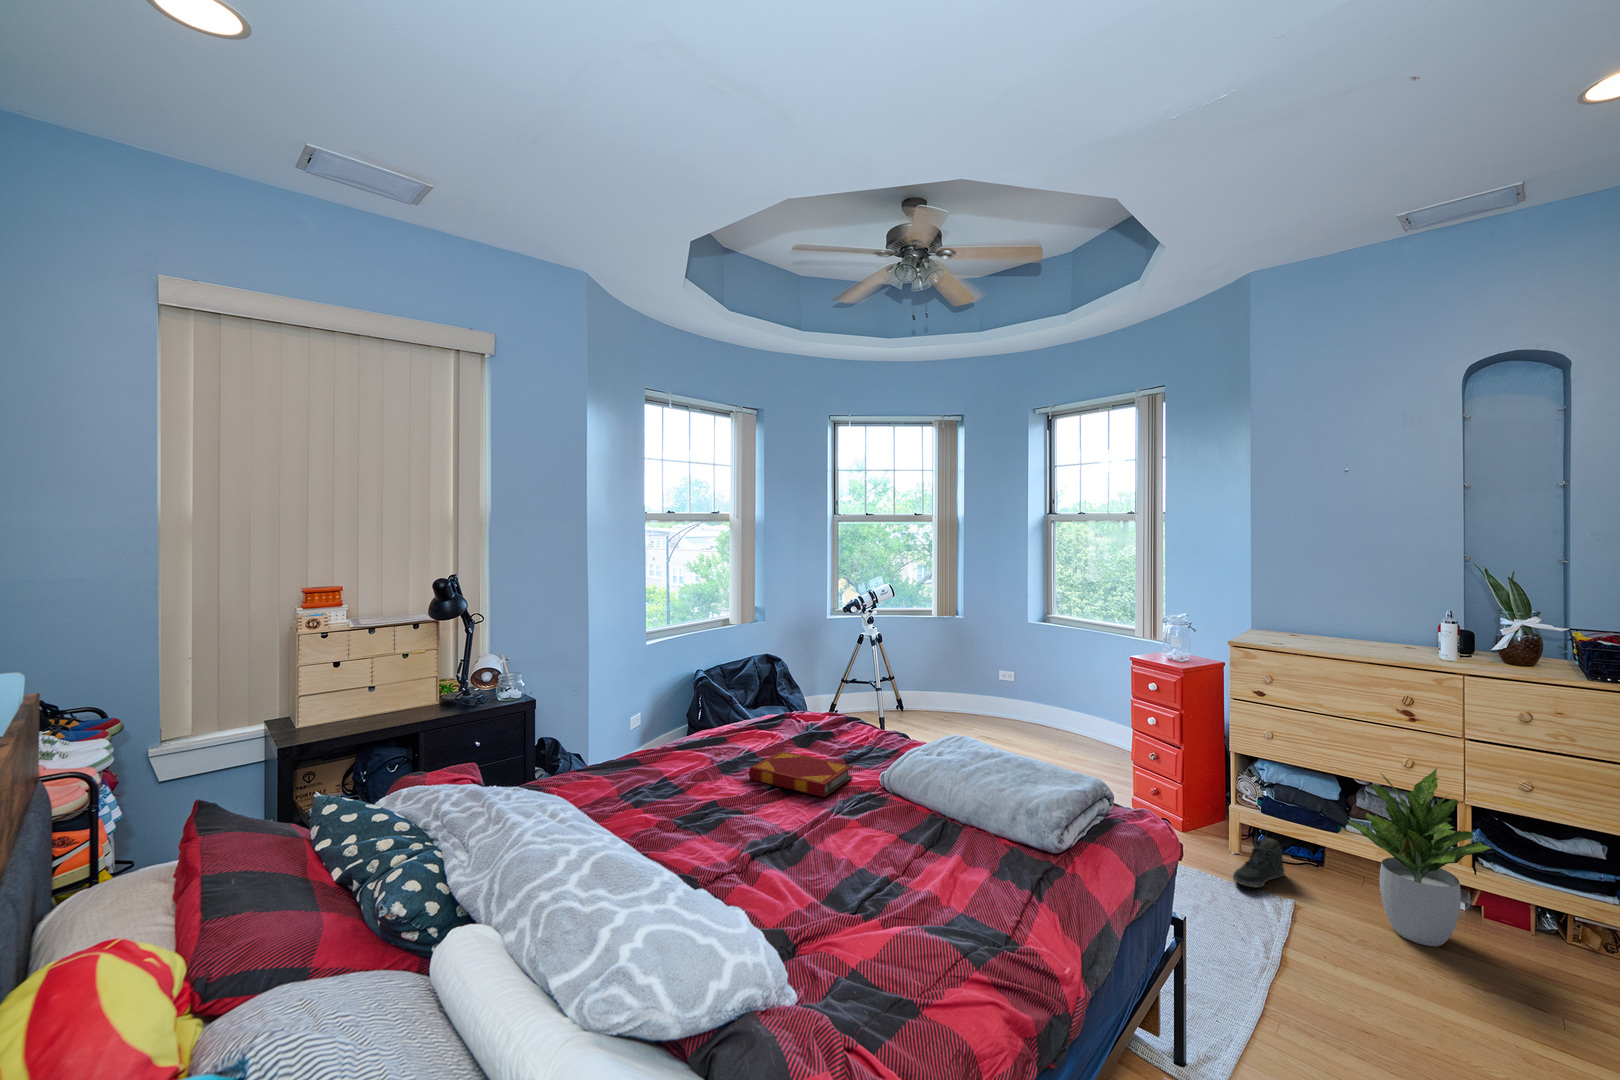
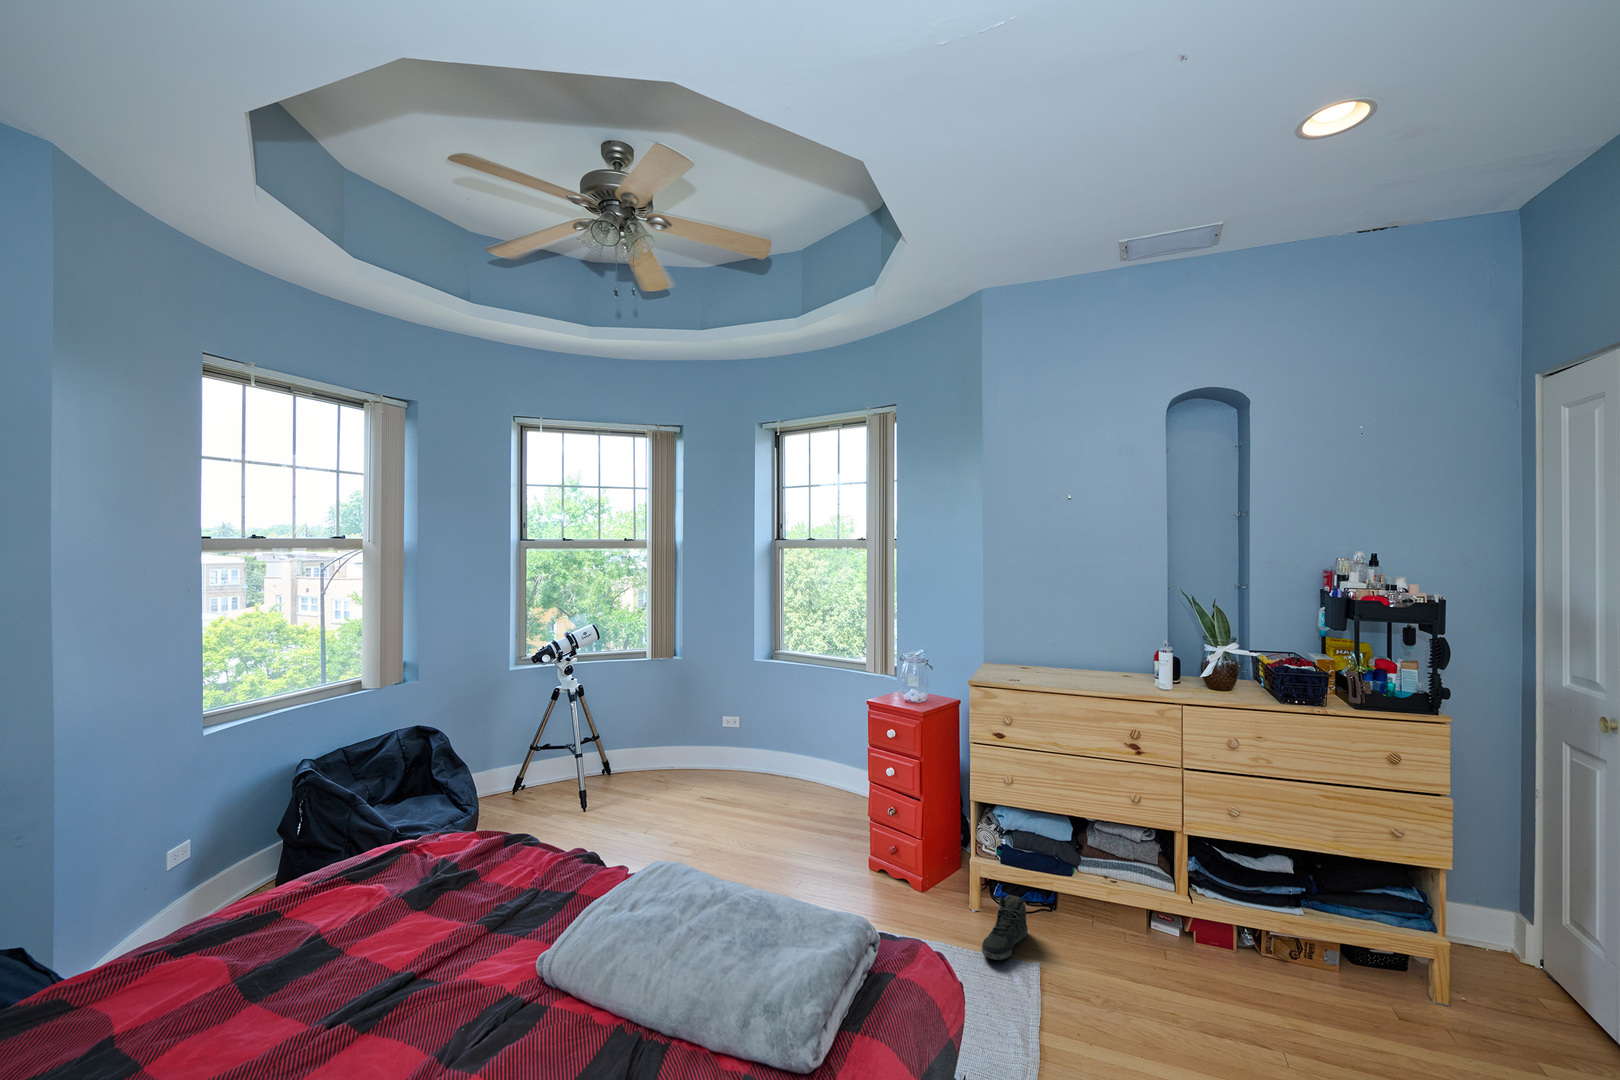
hardback book: present [749,751,853,797] -> none [285,935,492,1030]
potted plant: present [1348,768,1491,946] -> none [1087,802,1210,996]

